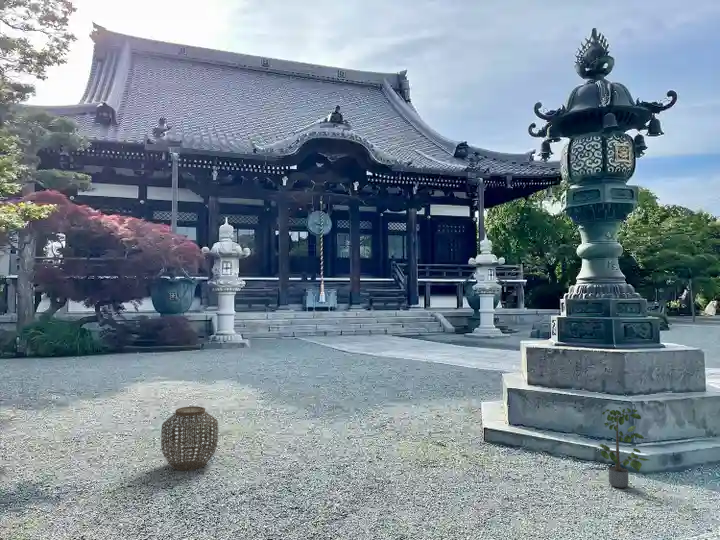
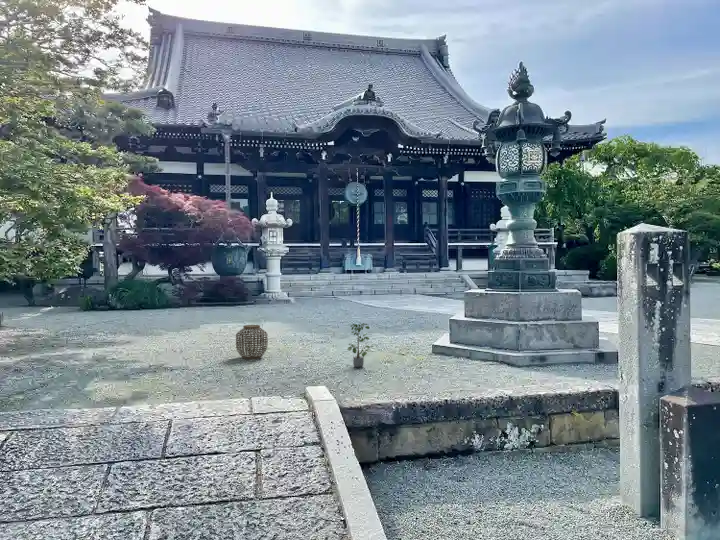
potted plant: present [600,407,649,488] -> present [347,323,371,367]

